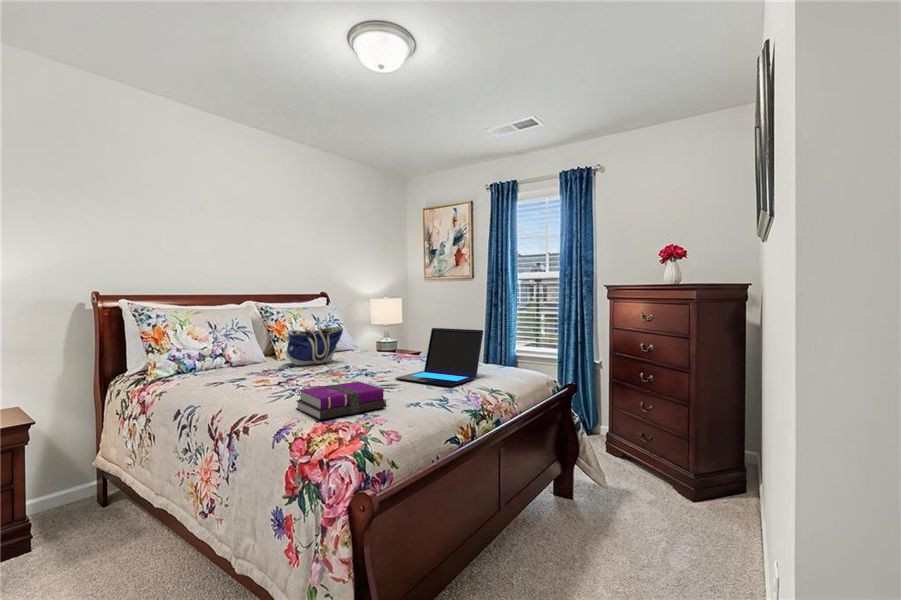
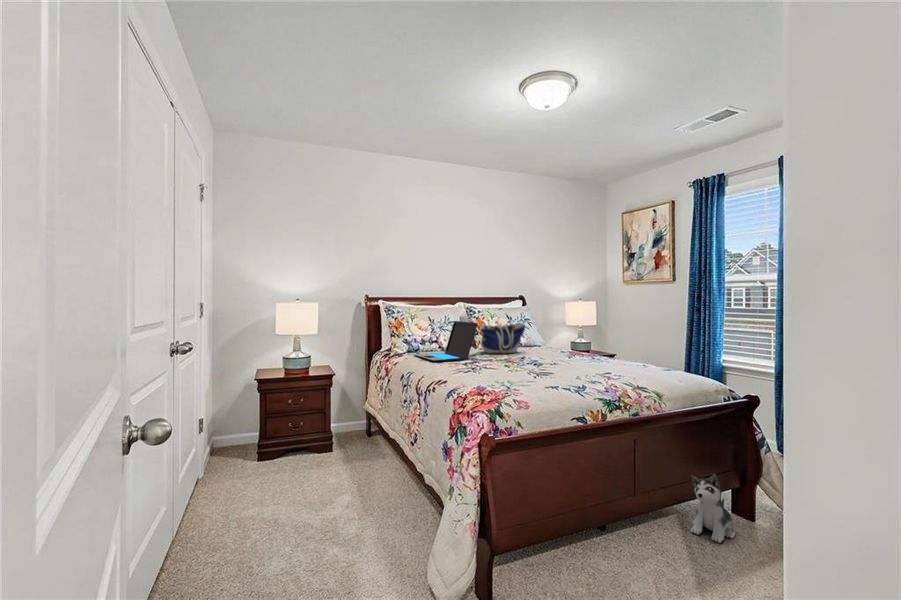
laptop: present [395,328,483,386] -> present [414,321,478,362]
notebook: present [296,382,386,420] -> none [467,365,530,387]
plush toy: none [542,472,582,542] -> present [691,474,735,543]

